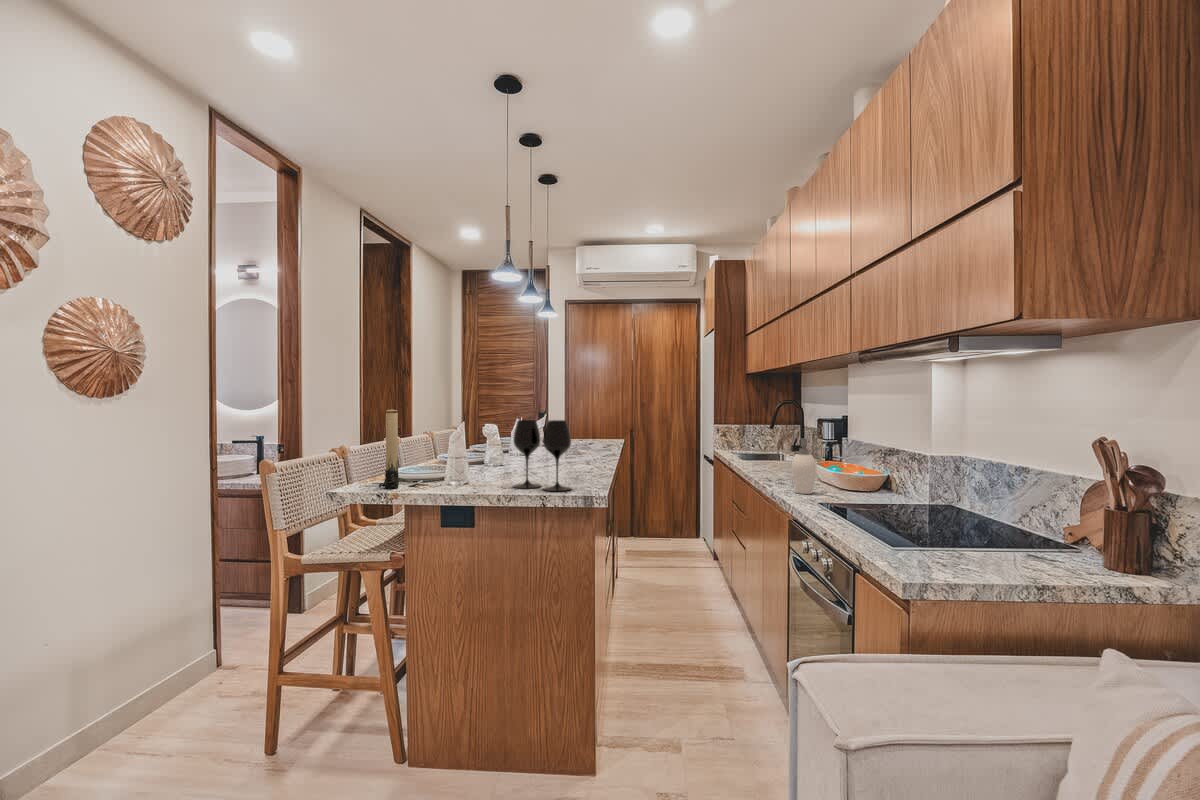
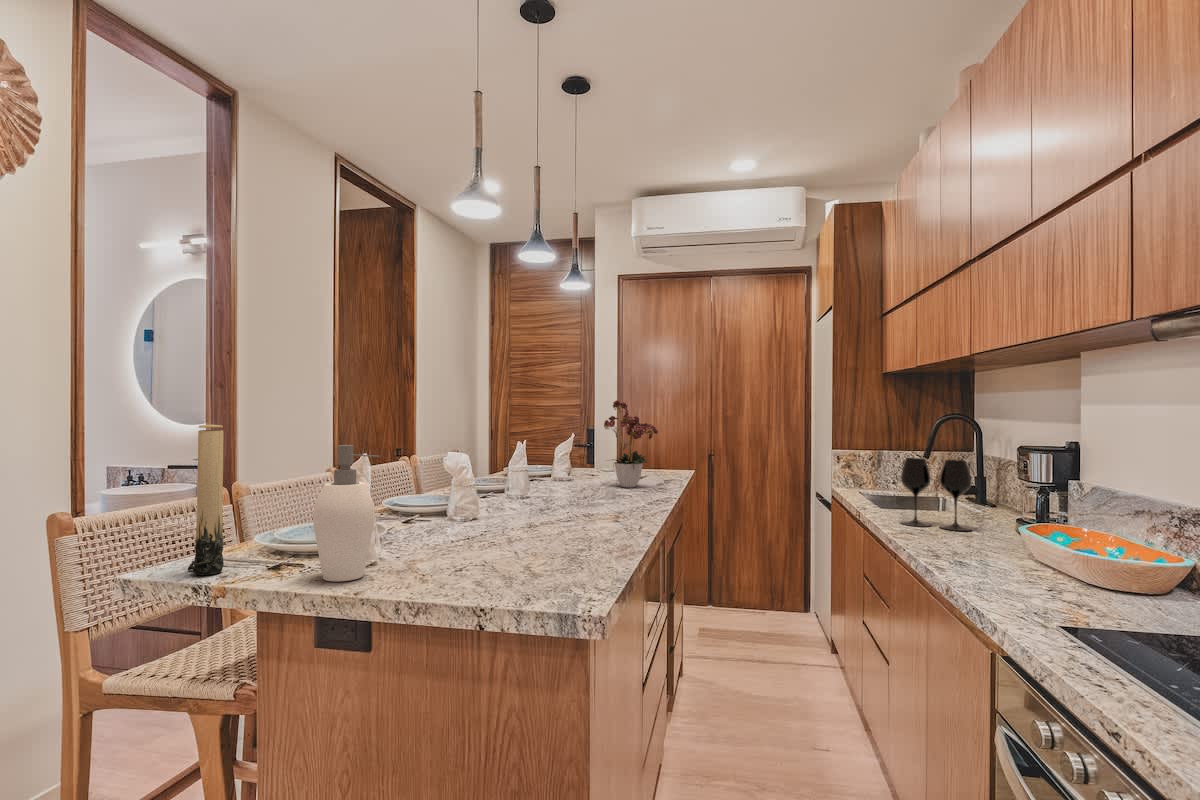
flower arrangement: none [565,390,606,450] -> present [604,400,658,488]
wine glass: present [513,420,571,491] -> present [901,458,972,531]
soap dispenser: present [791,438,817,494] -> present [313,445,380,581]

